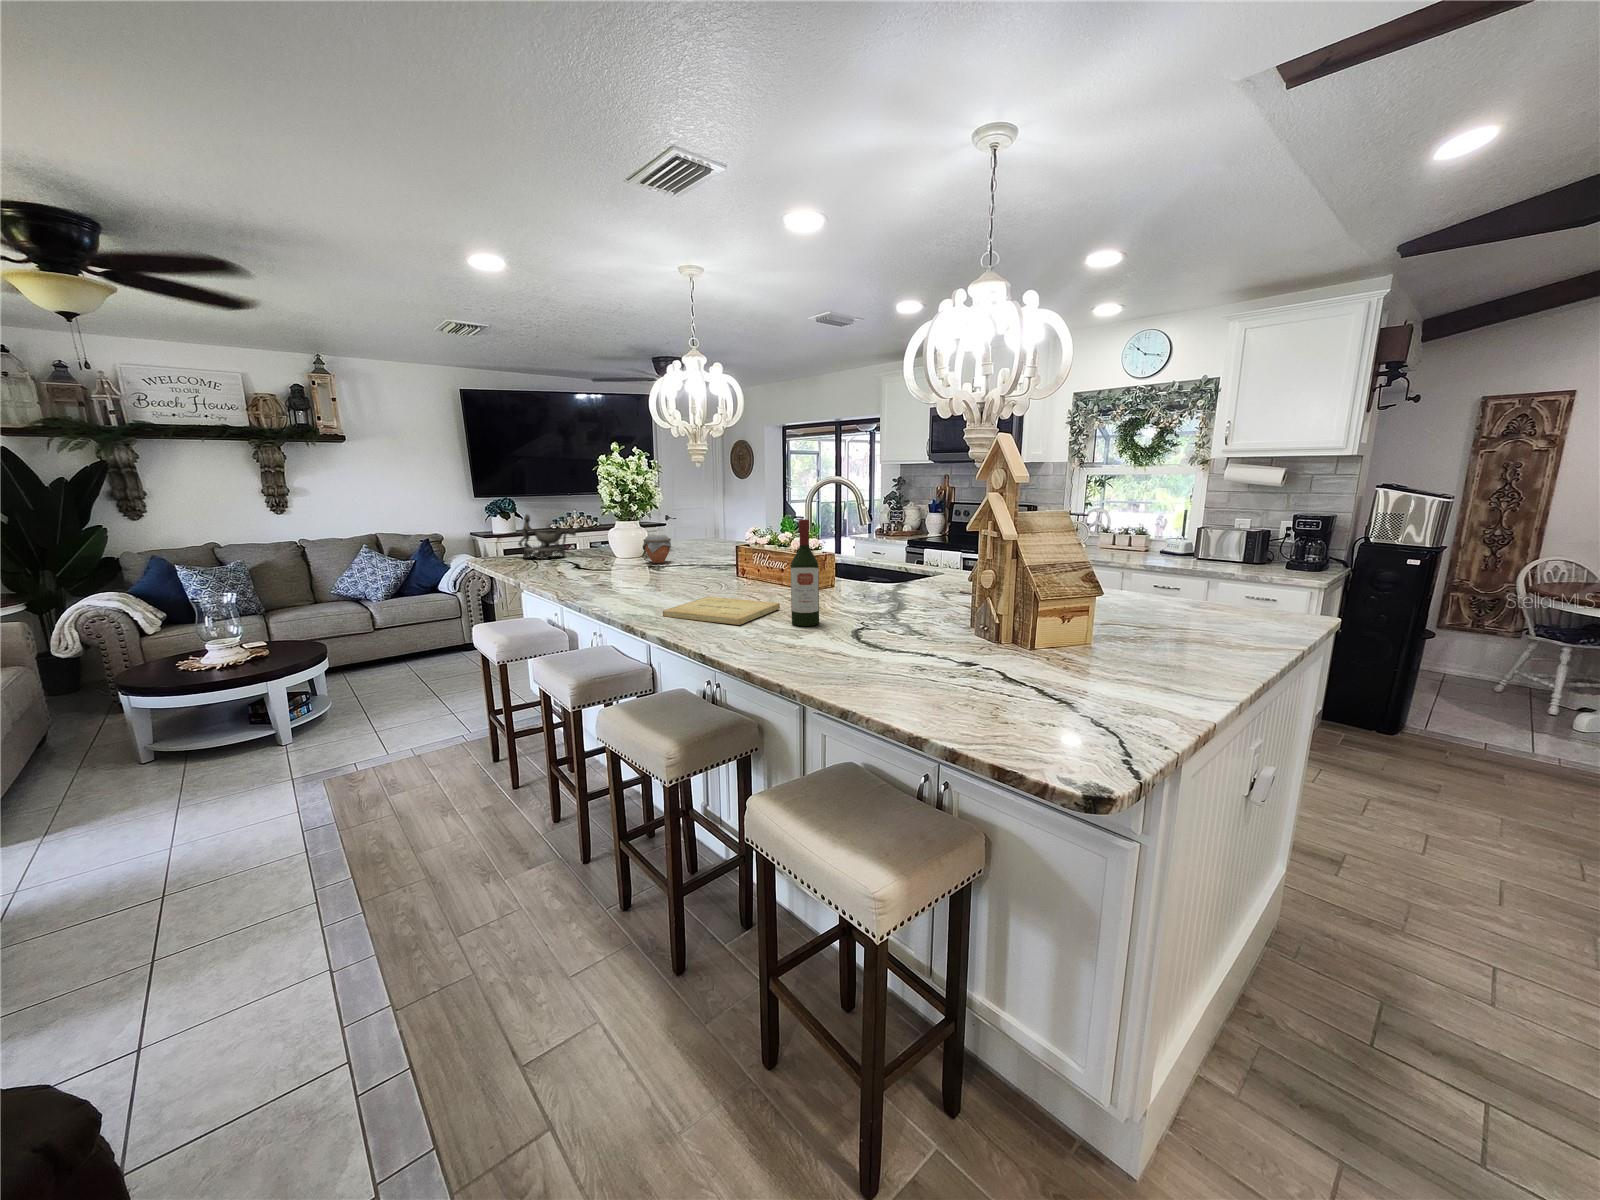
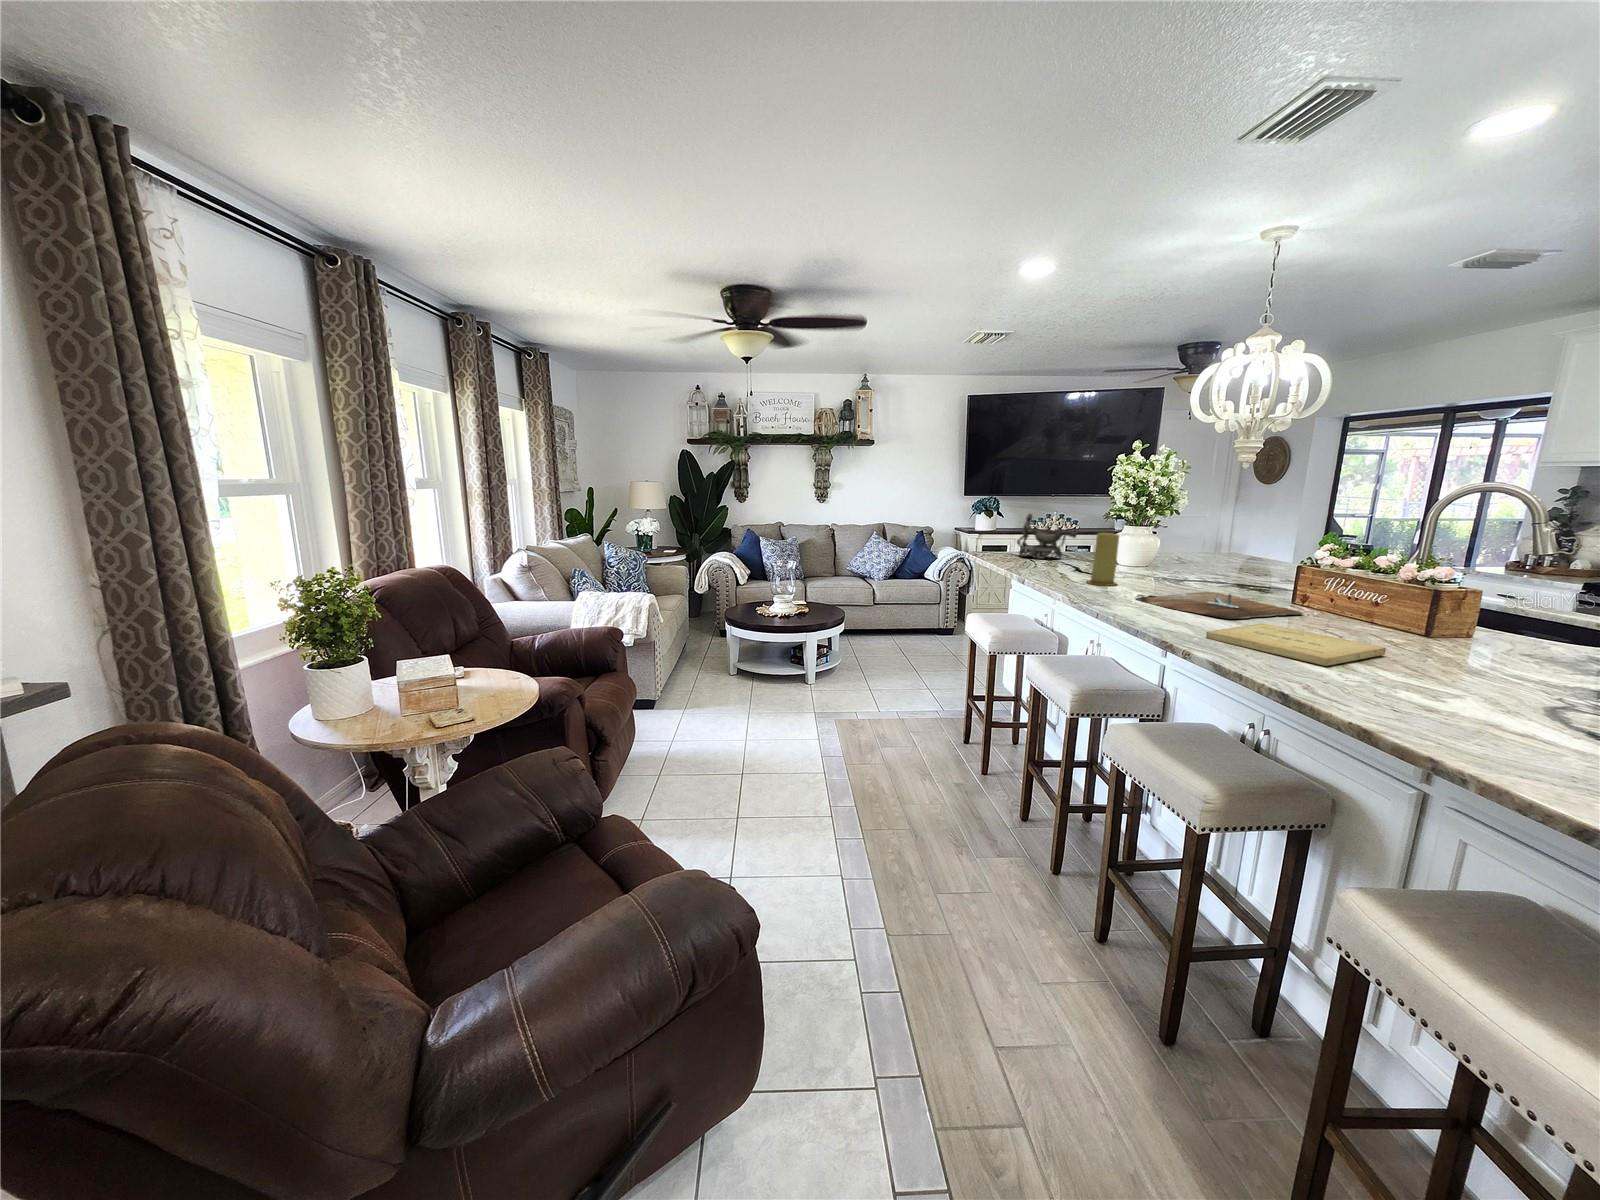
wine bottle: present [791,519,819,626] -> none [1416,540,1486,688]
candle: none [580,529,608,579] -> present [1087,533,1119,586]
jar: present [643,535,671,563] -> none [1156,544,1194,576]
cutting board: none [619,574,740,596] -> present [1136,592,1303,619]

